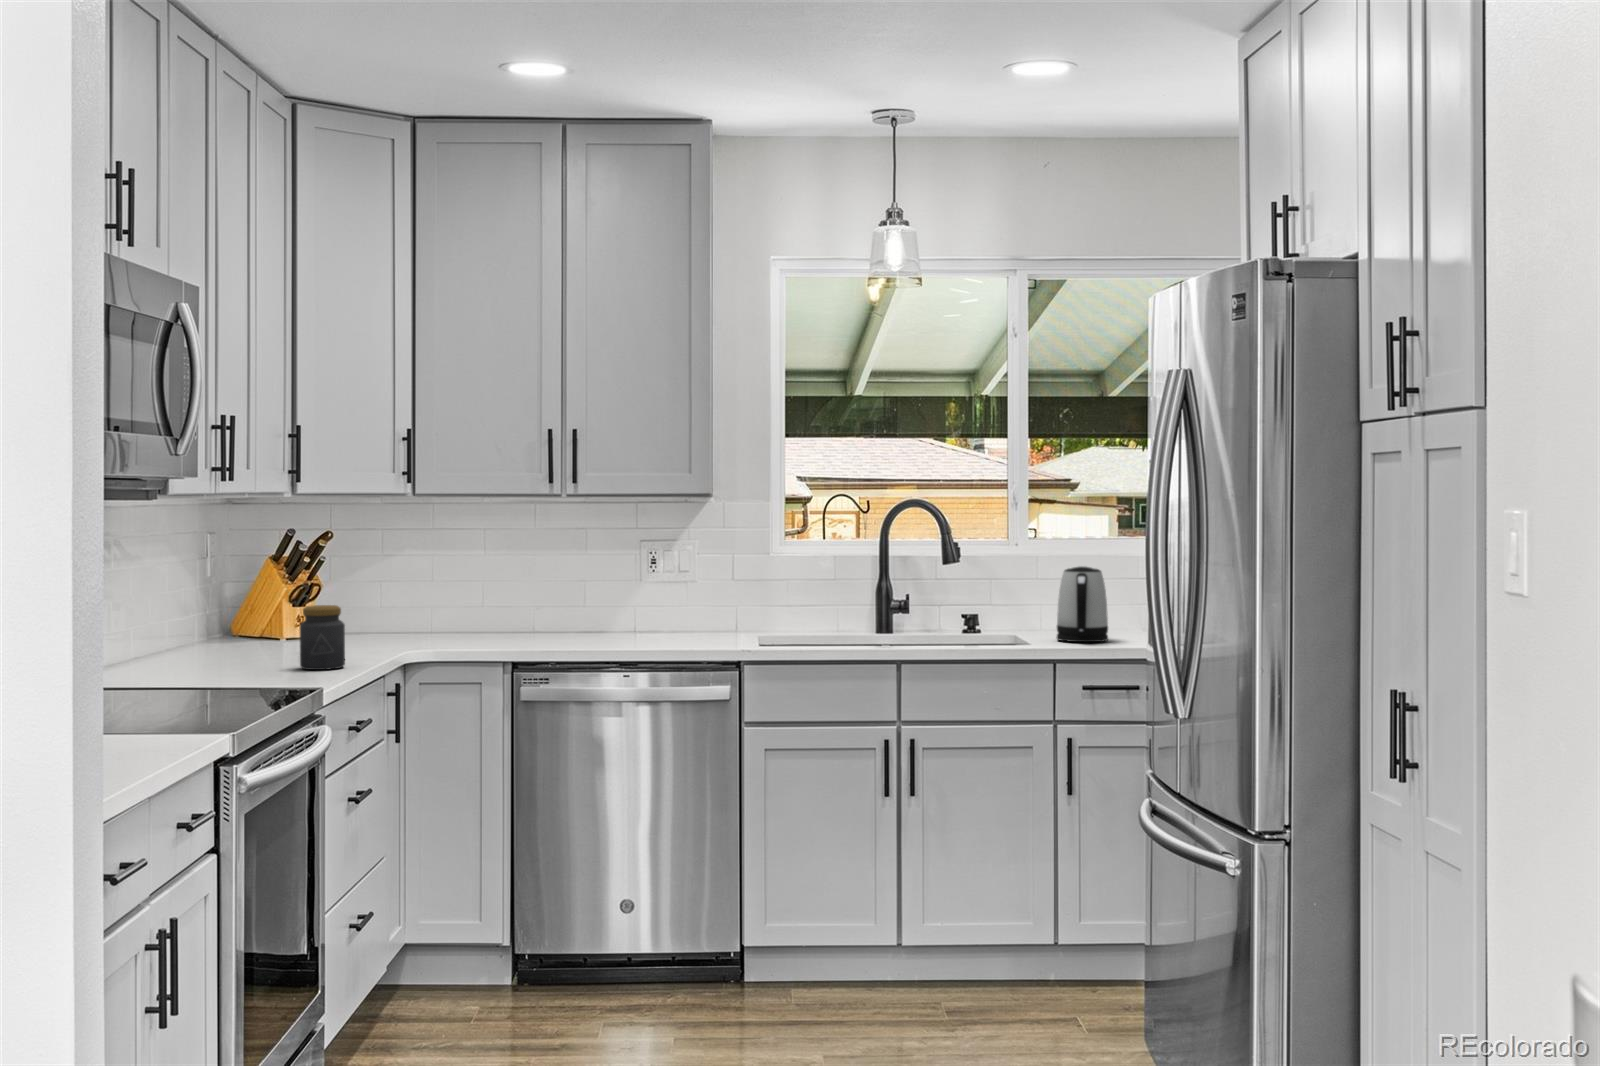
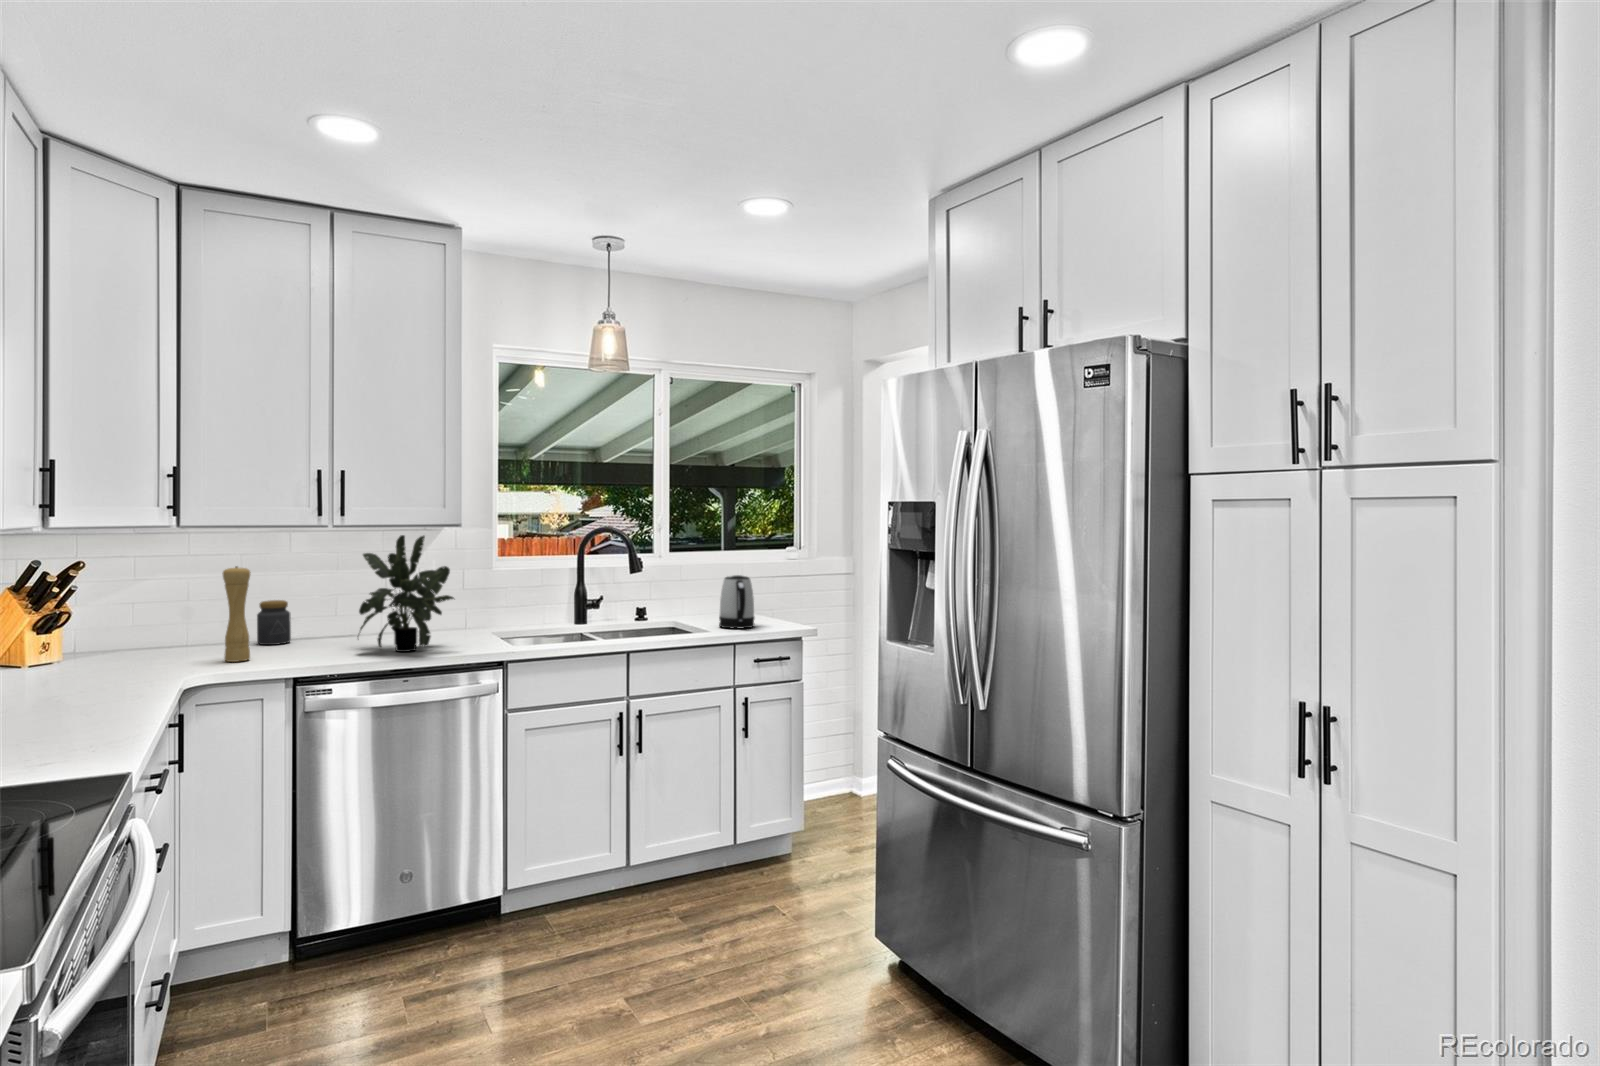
potted plant: none [584,504,693,645] -> present [357,535,454,652]
pepper mill: none [452,539,479,644] -> present [222,566,251,662]
jar: present [300,605,345,670] -> present [257,600,291,645]

